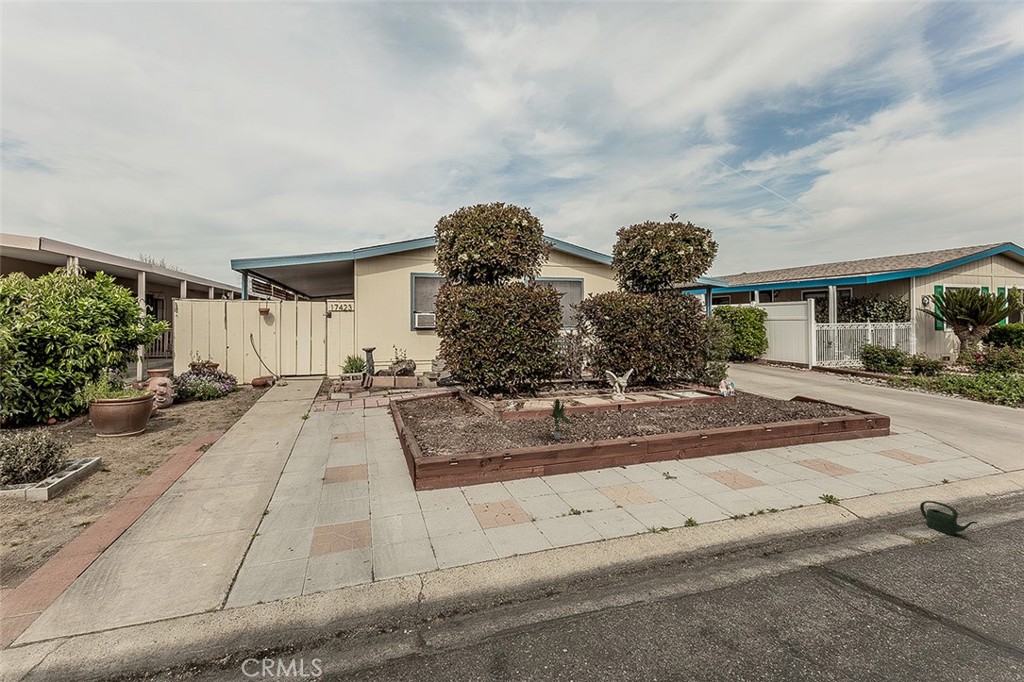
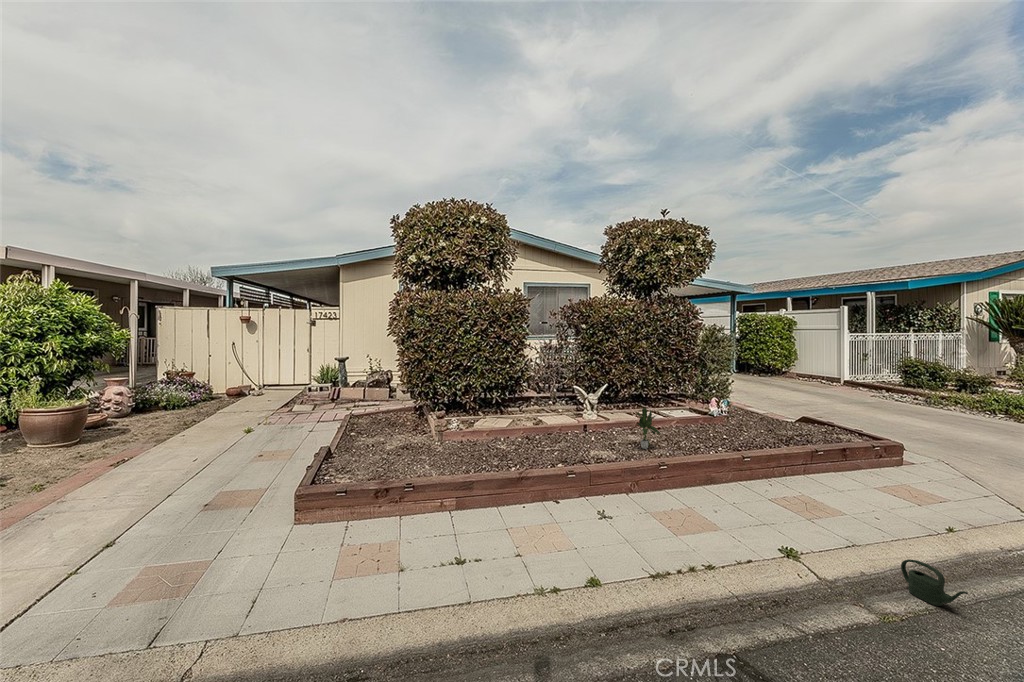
potted plant: present [549,399,572,439] -> present [637,408,661,449]

